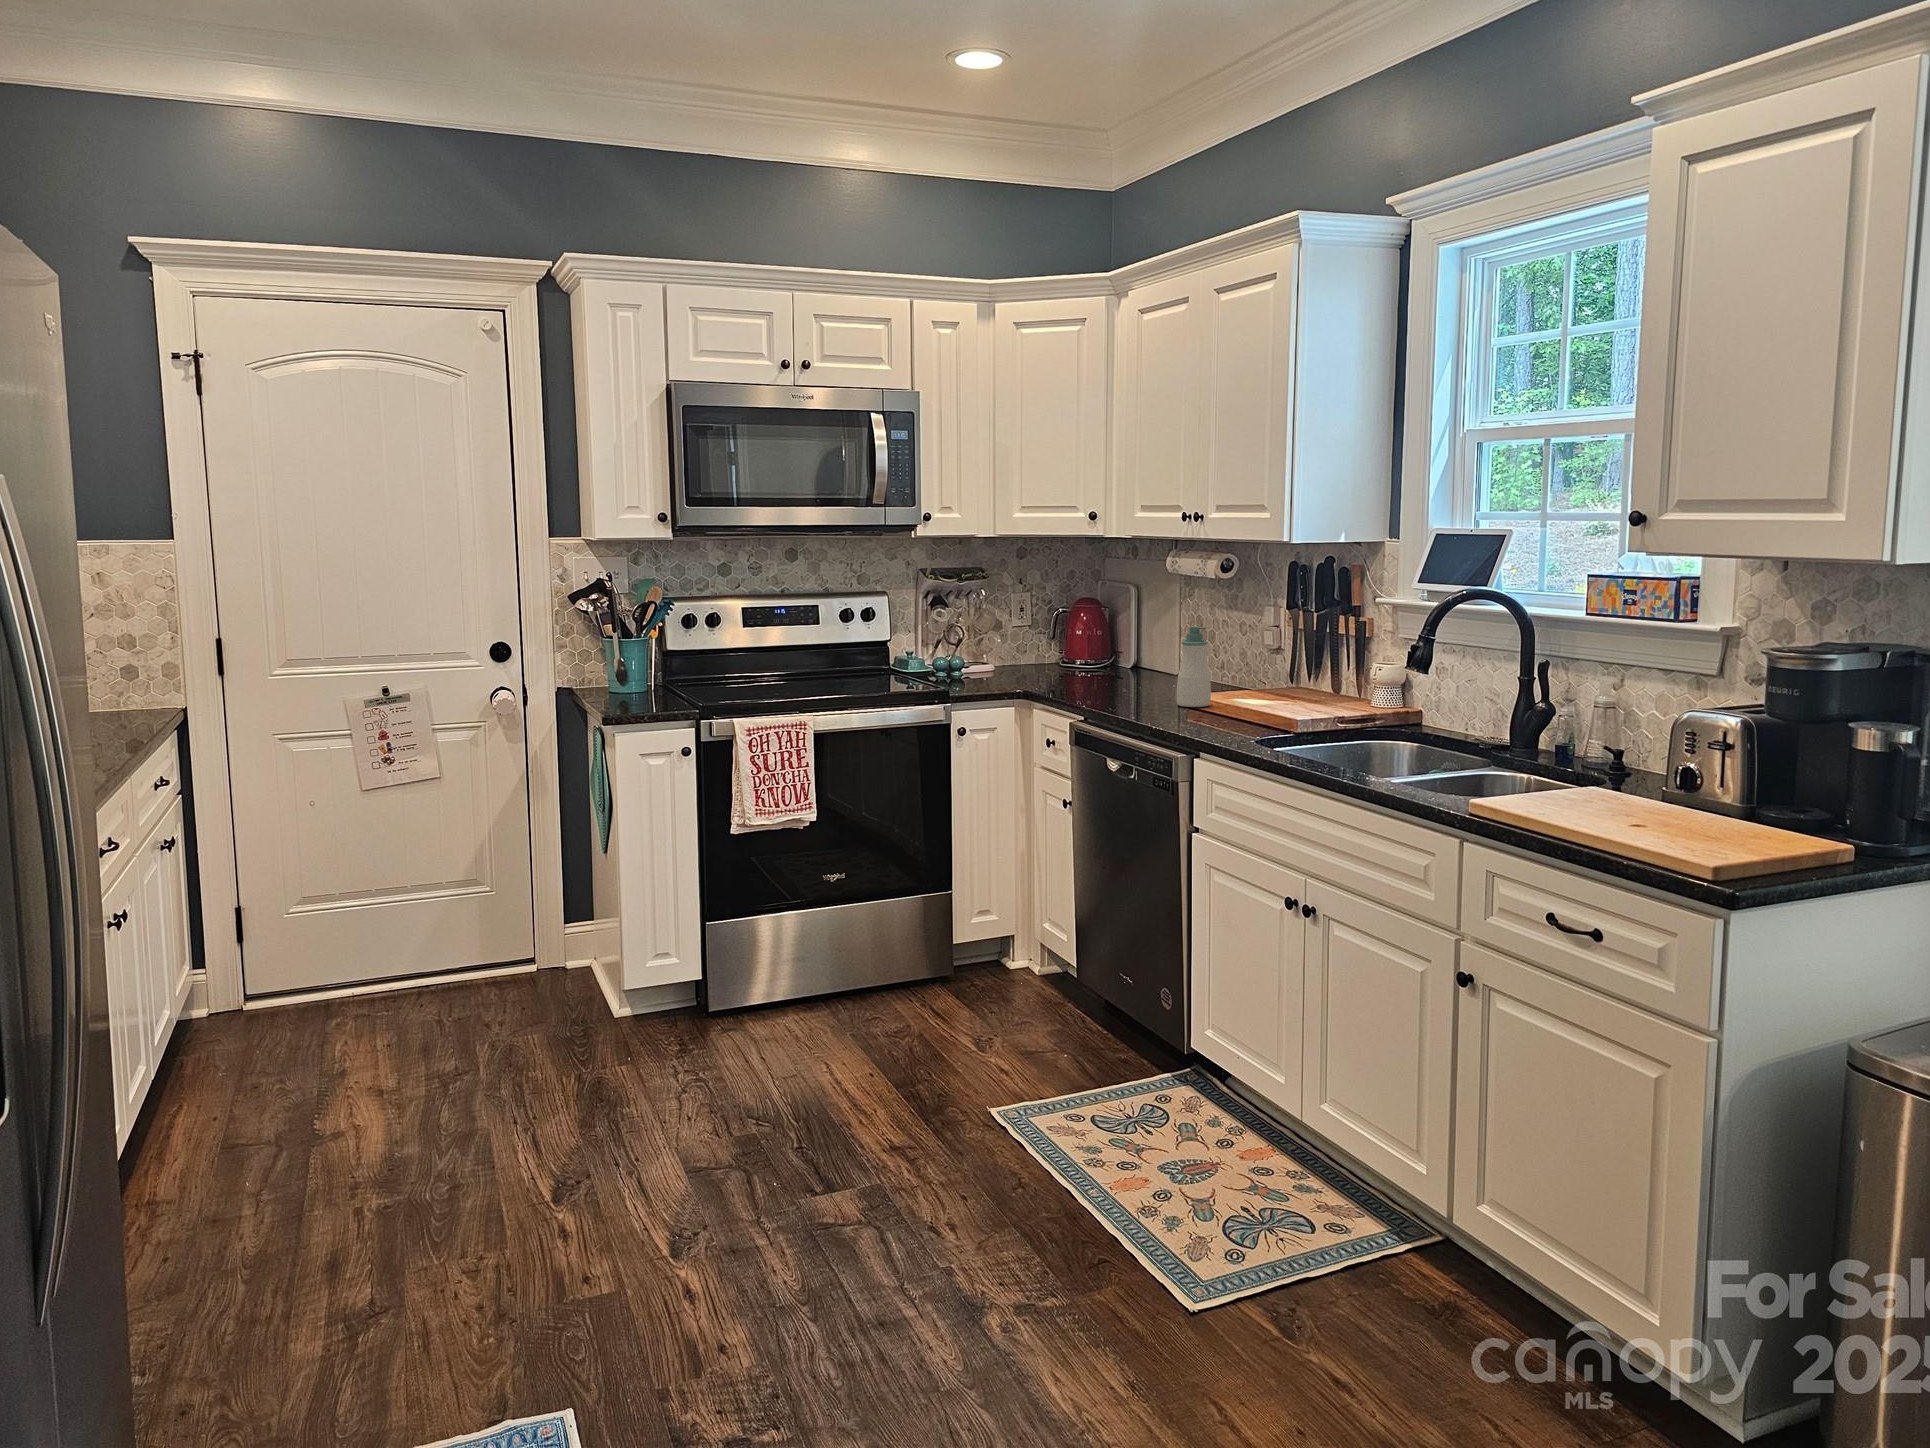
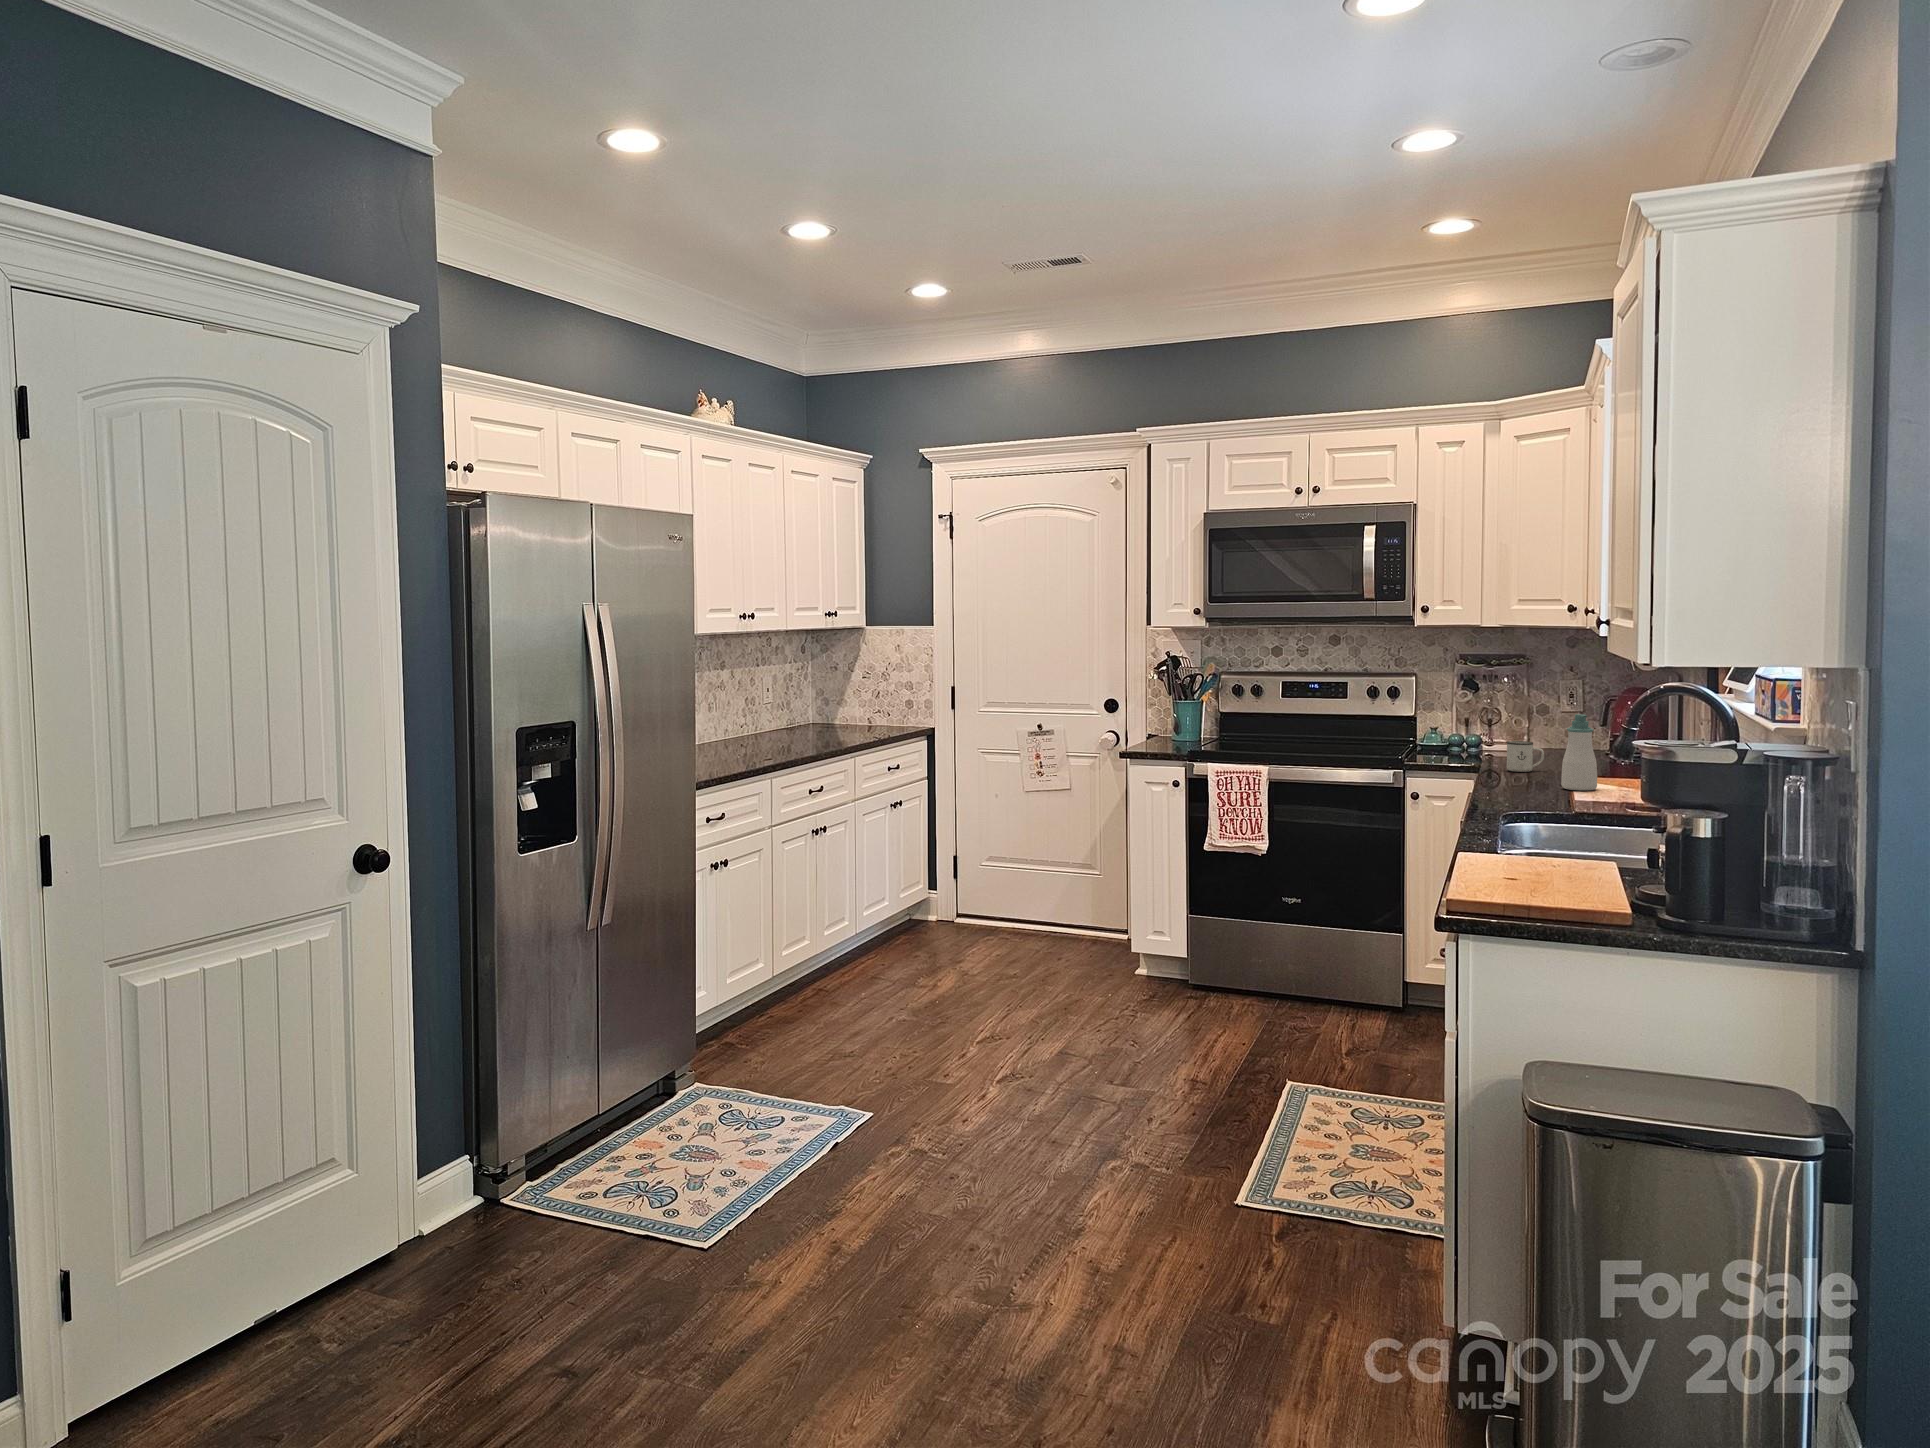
mug: none [1057,661,1090,694] -> present [1507,741,1544,772]

